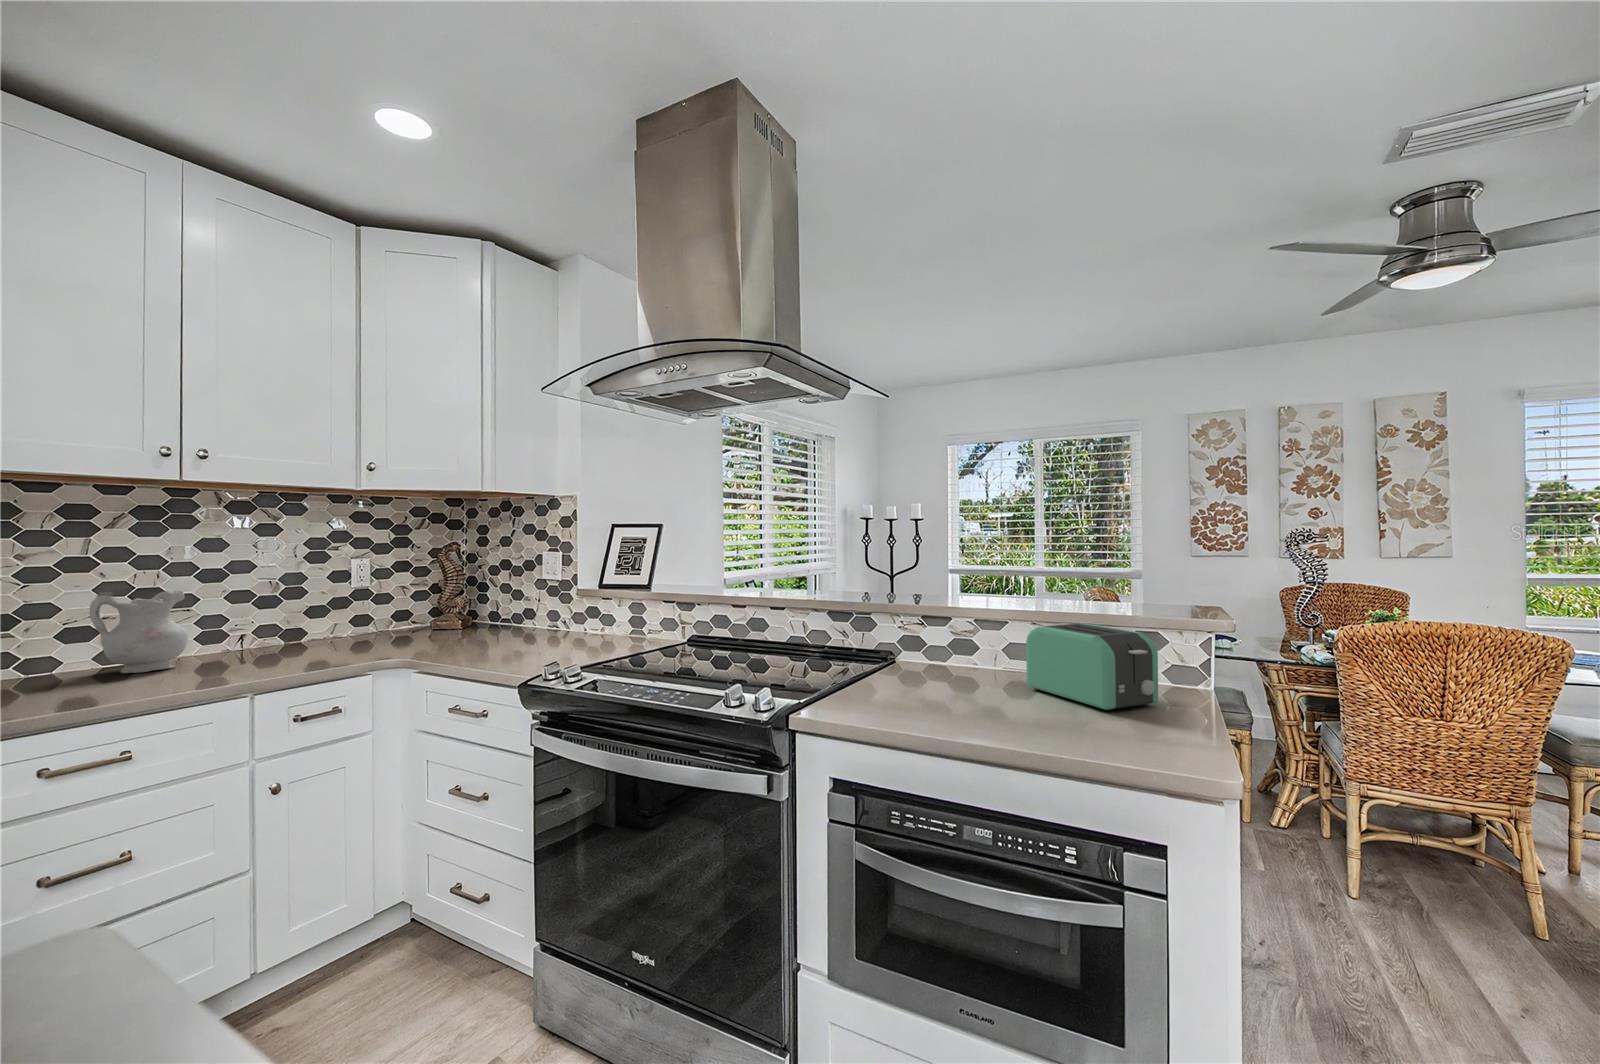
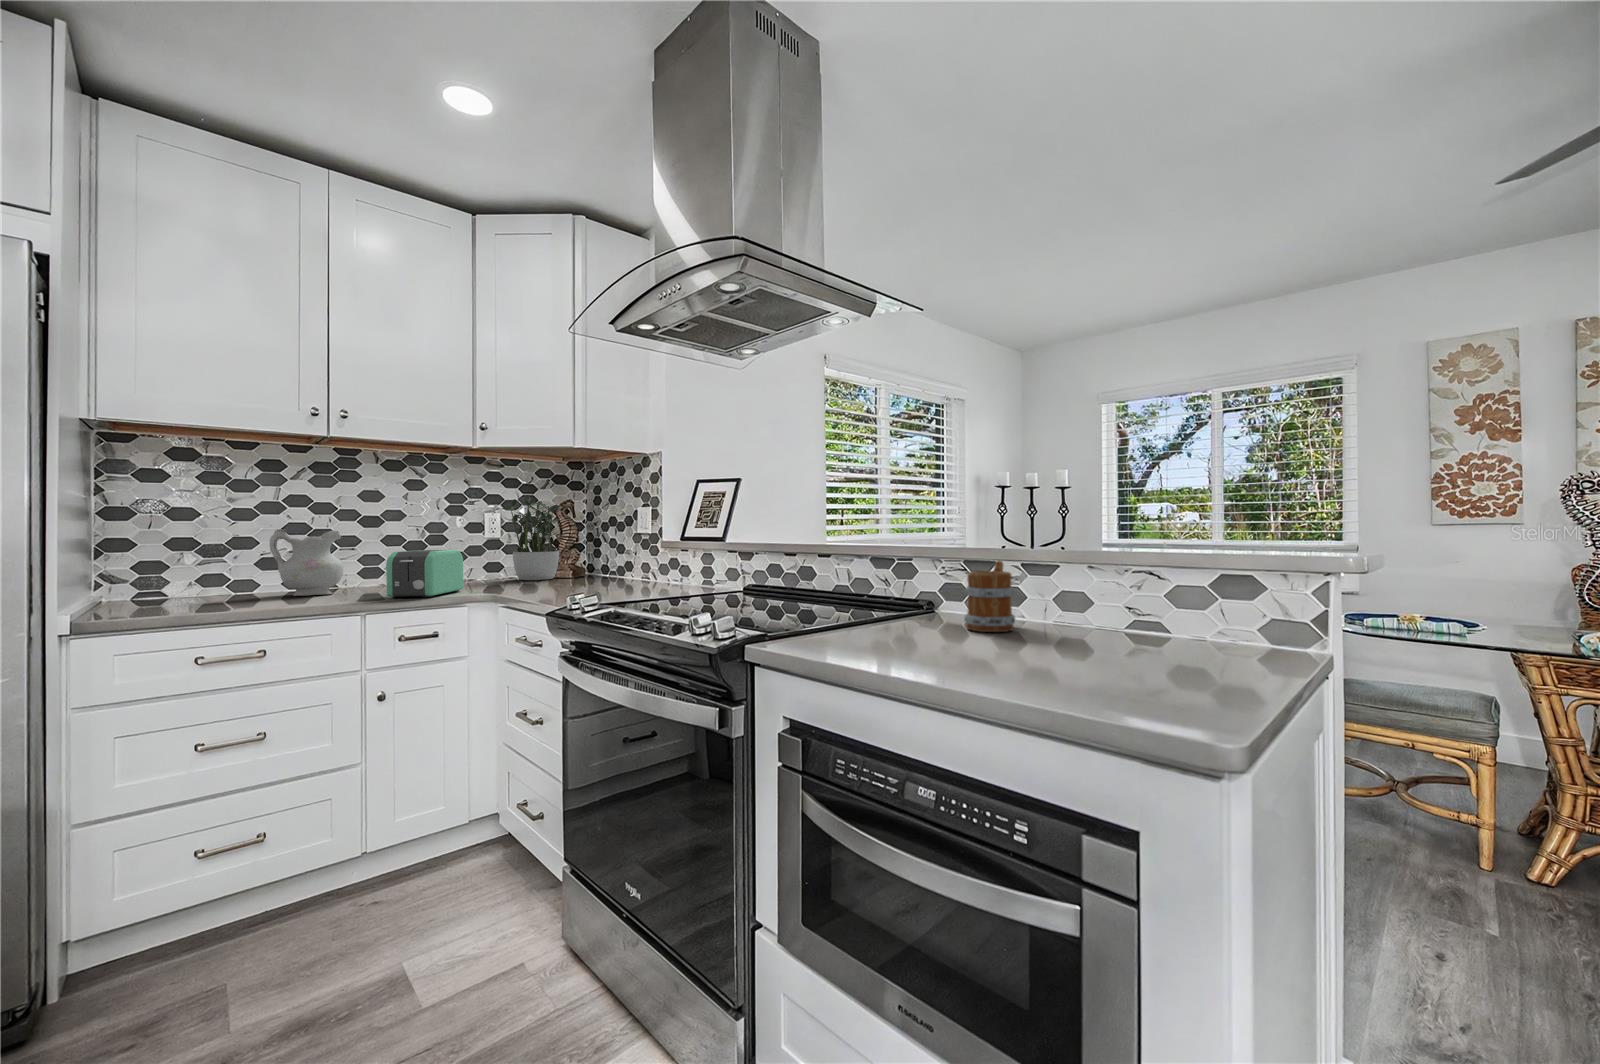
potted plant: none [369,537,438,633] -> present [502,495,561,580]
mug: none [940,620,981,683] -> present [964,561,1015,632]
toaster: present [1026,623,1158,711] -> present [386,550,464,598]

